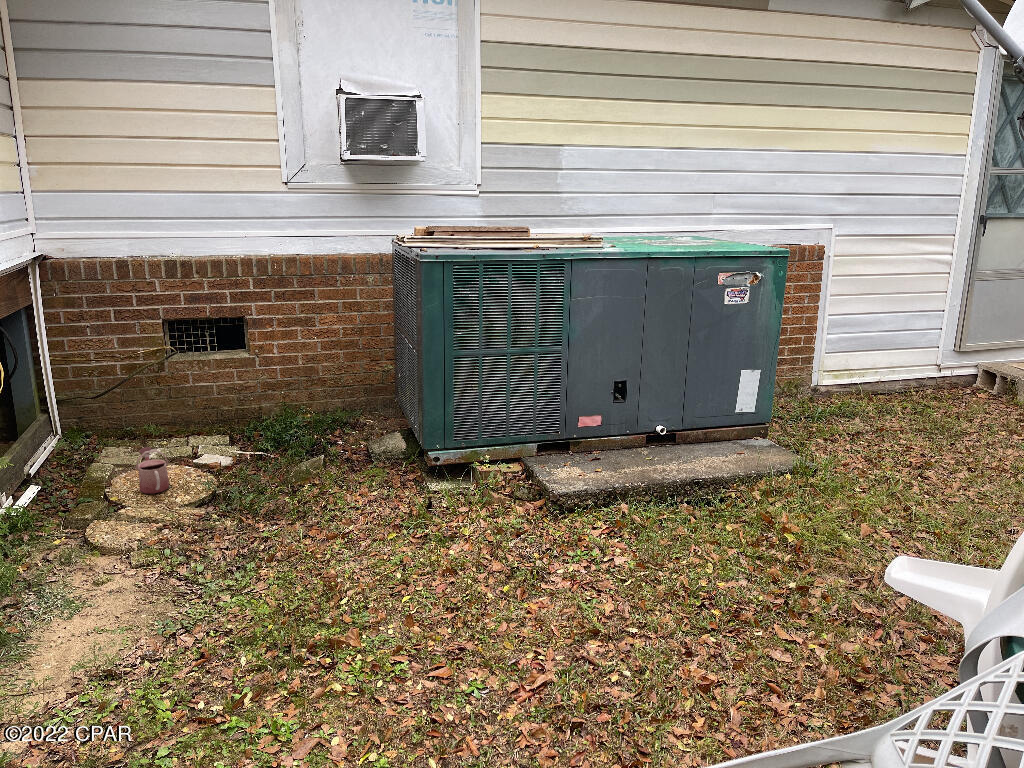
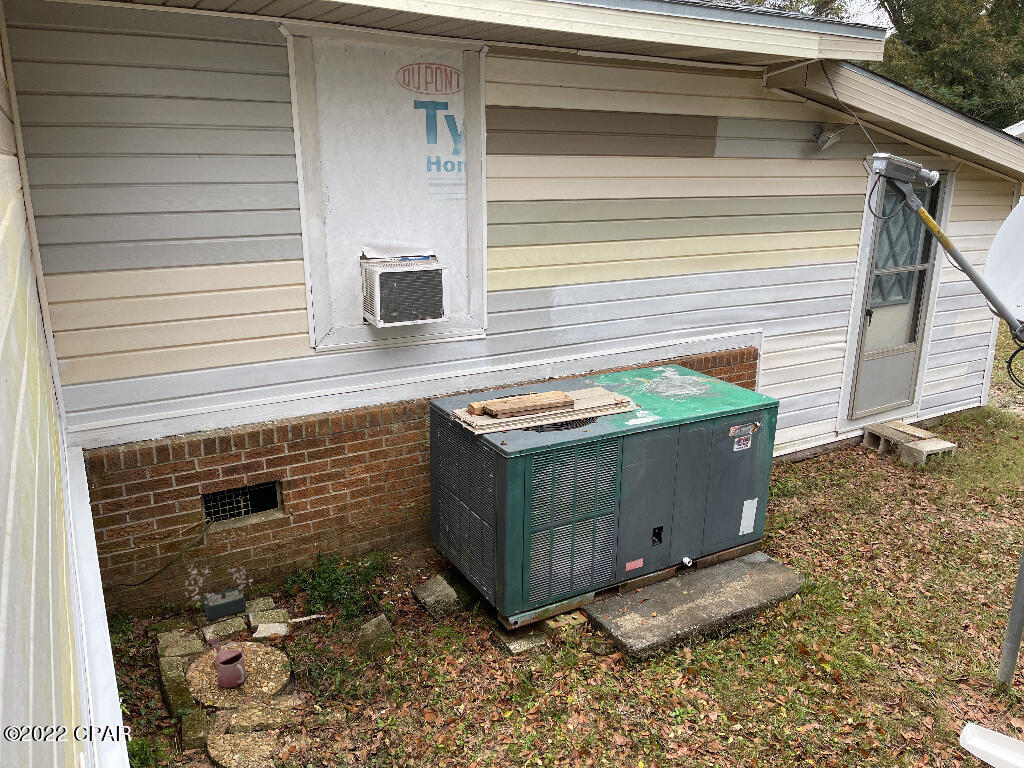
decorative plant: none [139,388,207,443] -> present [185,565,253,620]

